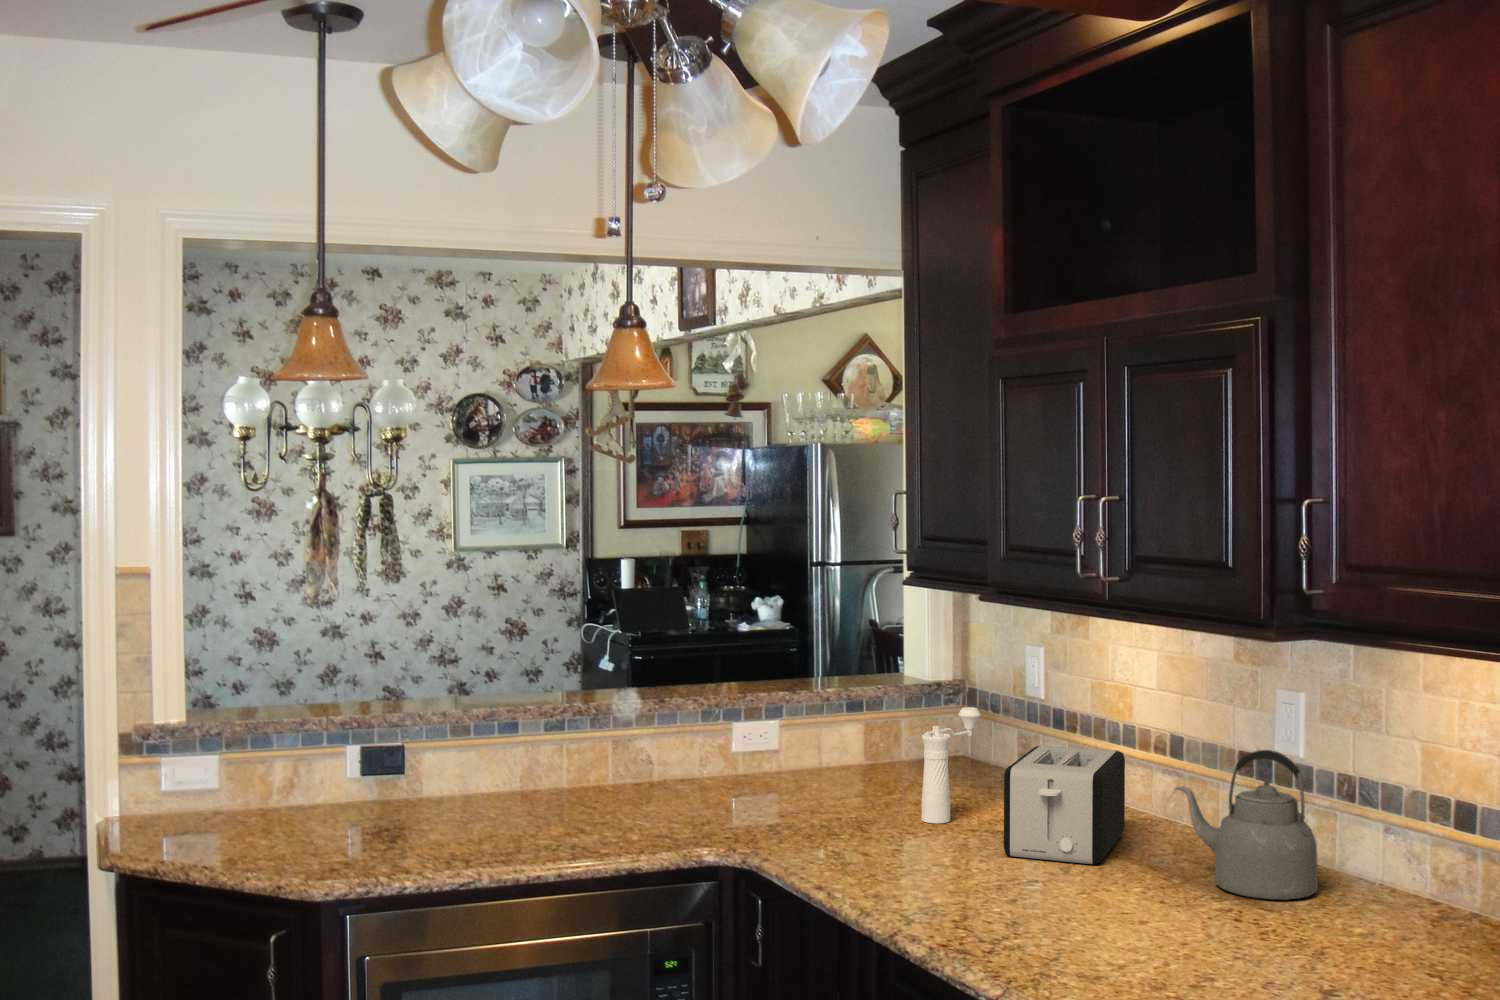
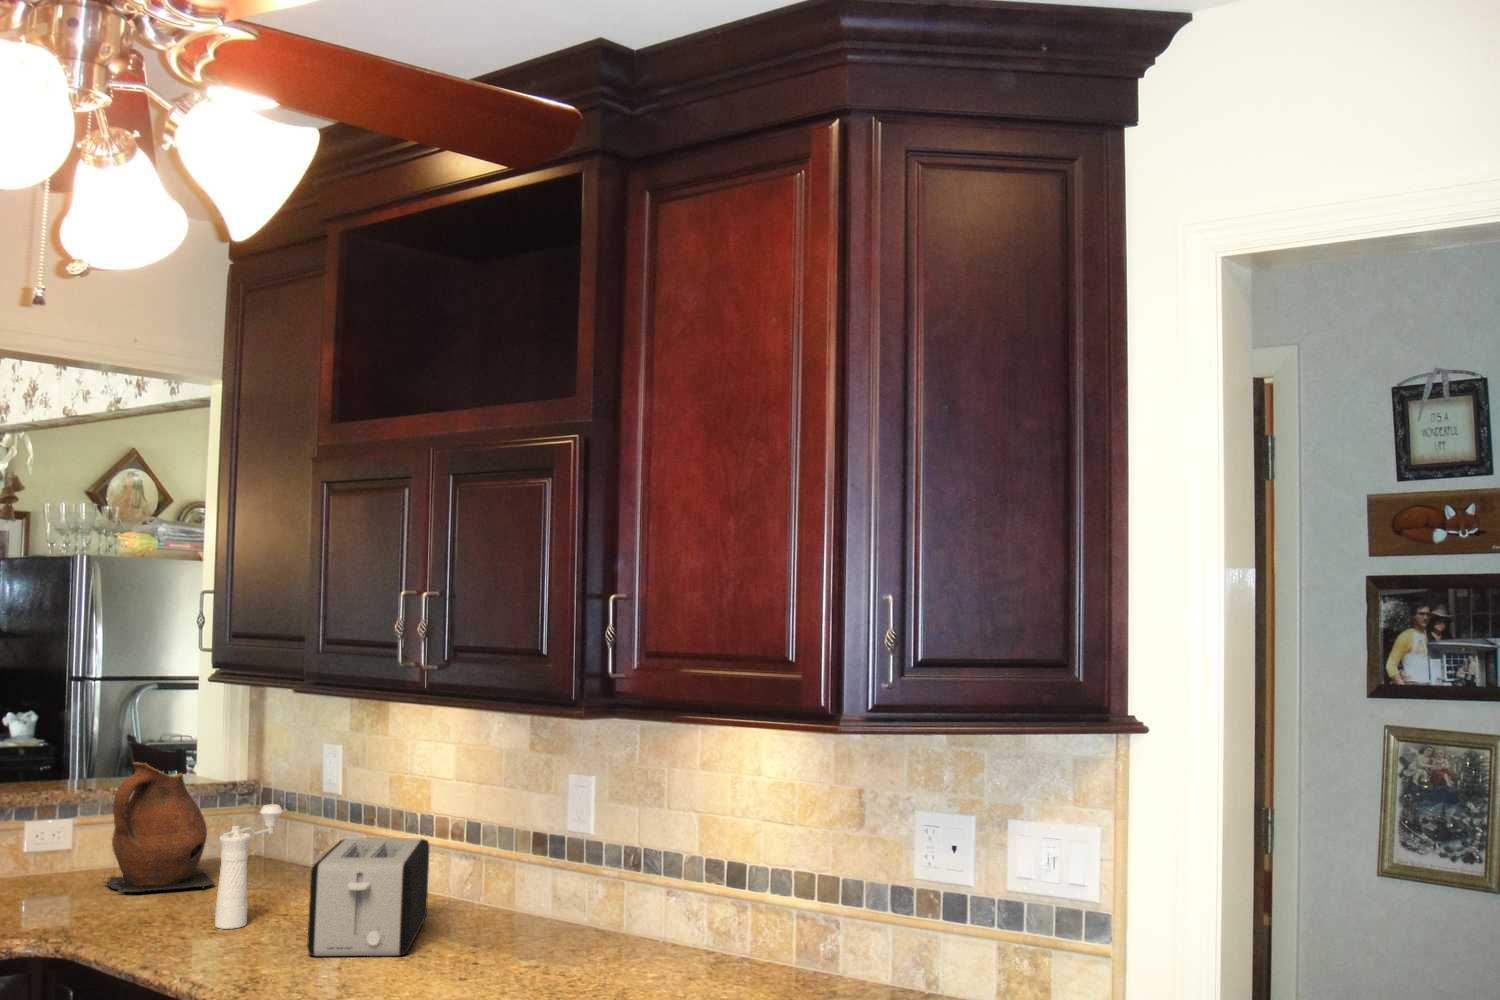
ceramic pitcher: none [823,660,923,785] -> present [104,762,214,892]
kettle: present [1175,750,1318,900] -> none [482,828,612,972]

